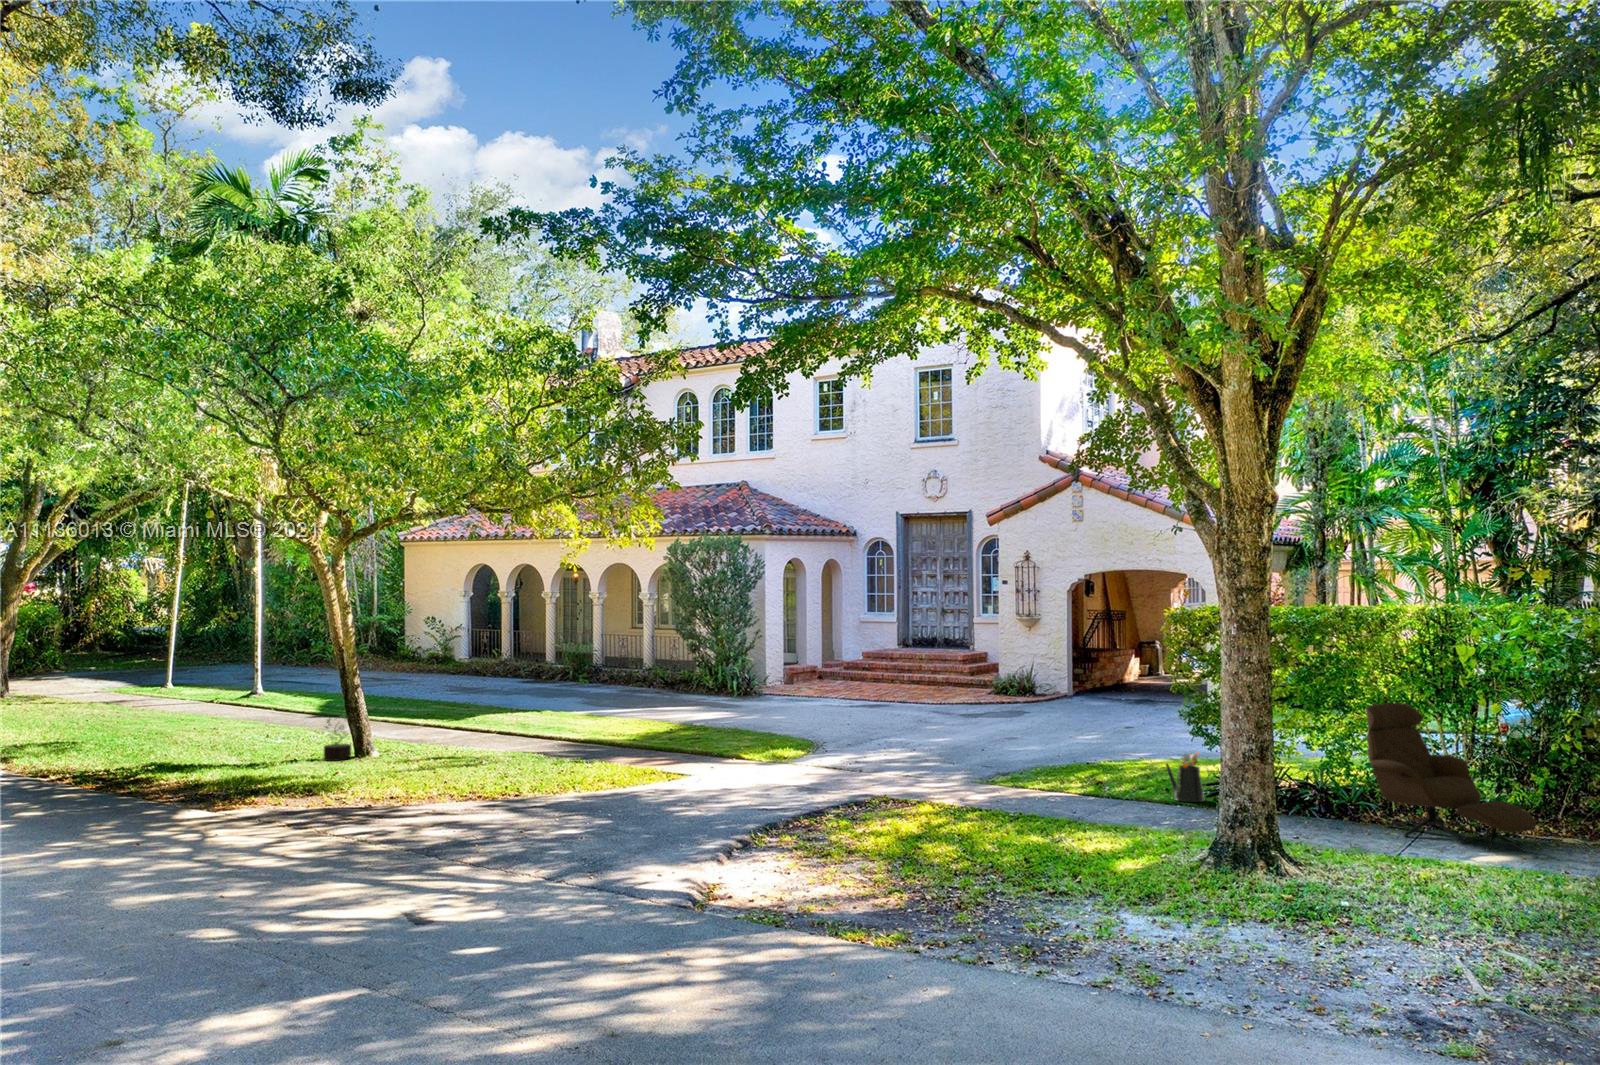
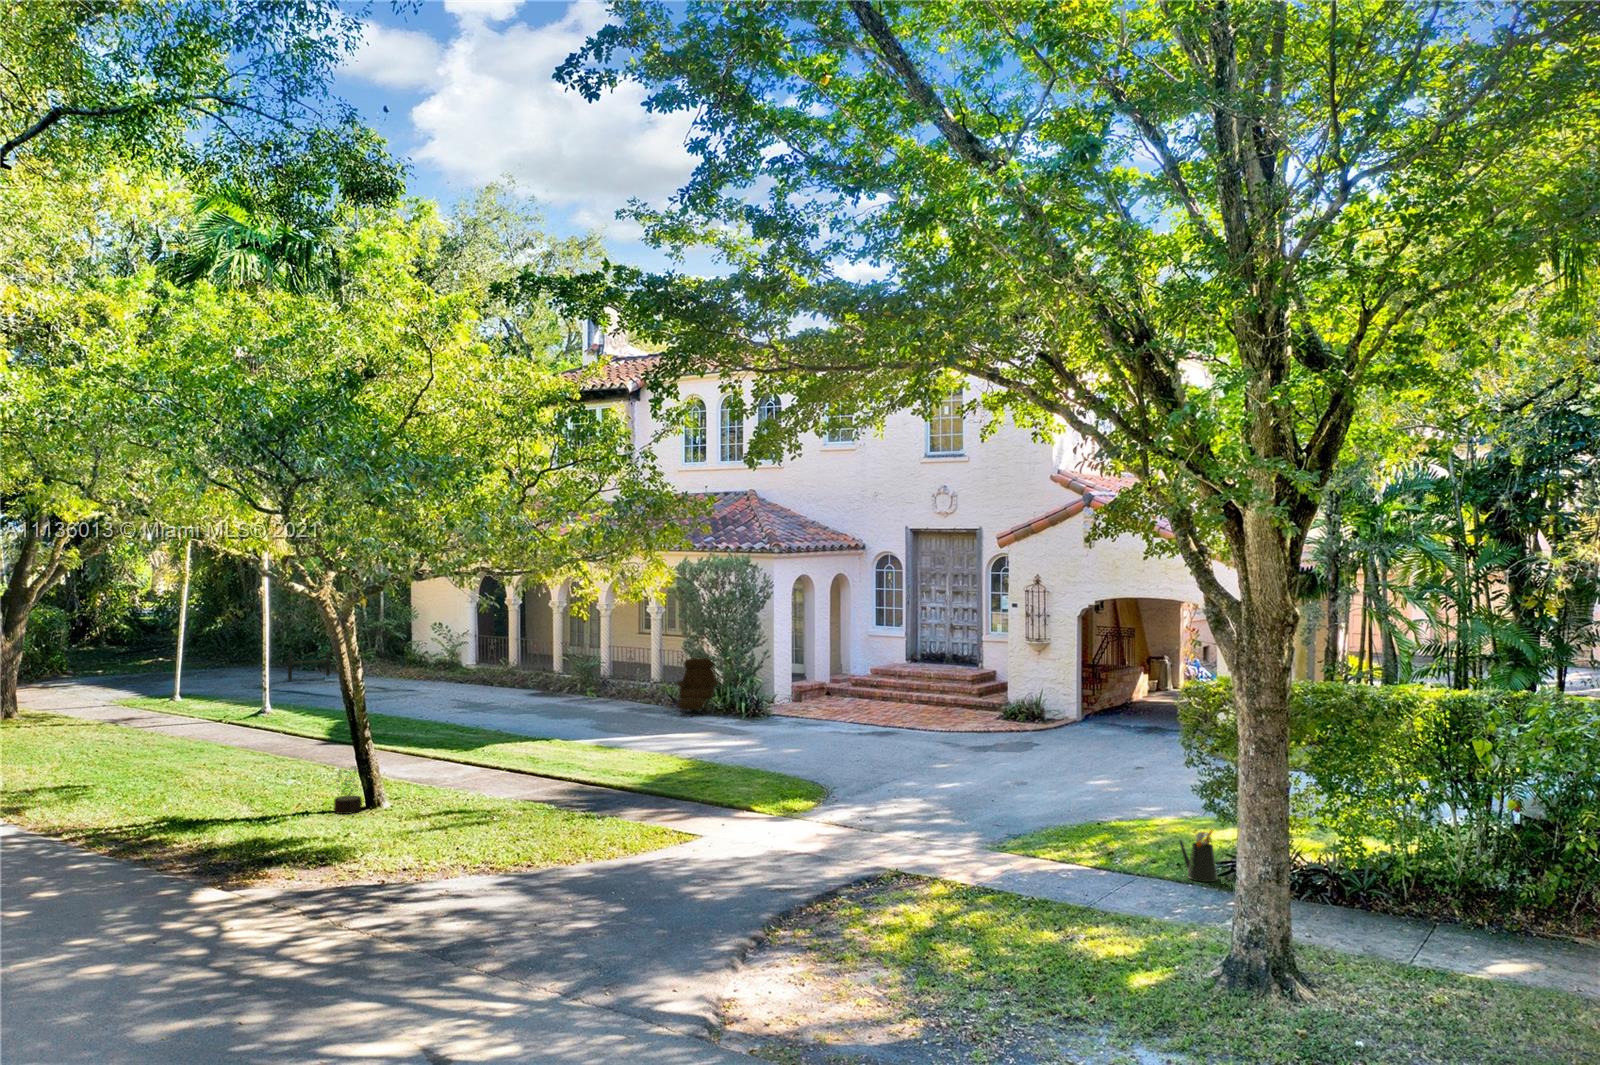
bench: none [285,644,327,674] -> present [288,651,330,681]
lounge chair: present [1366,703,1536,851] -> present [677,658,718,716]

